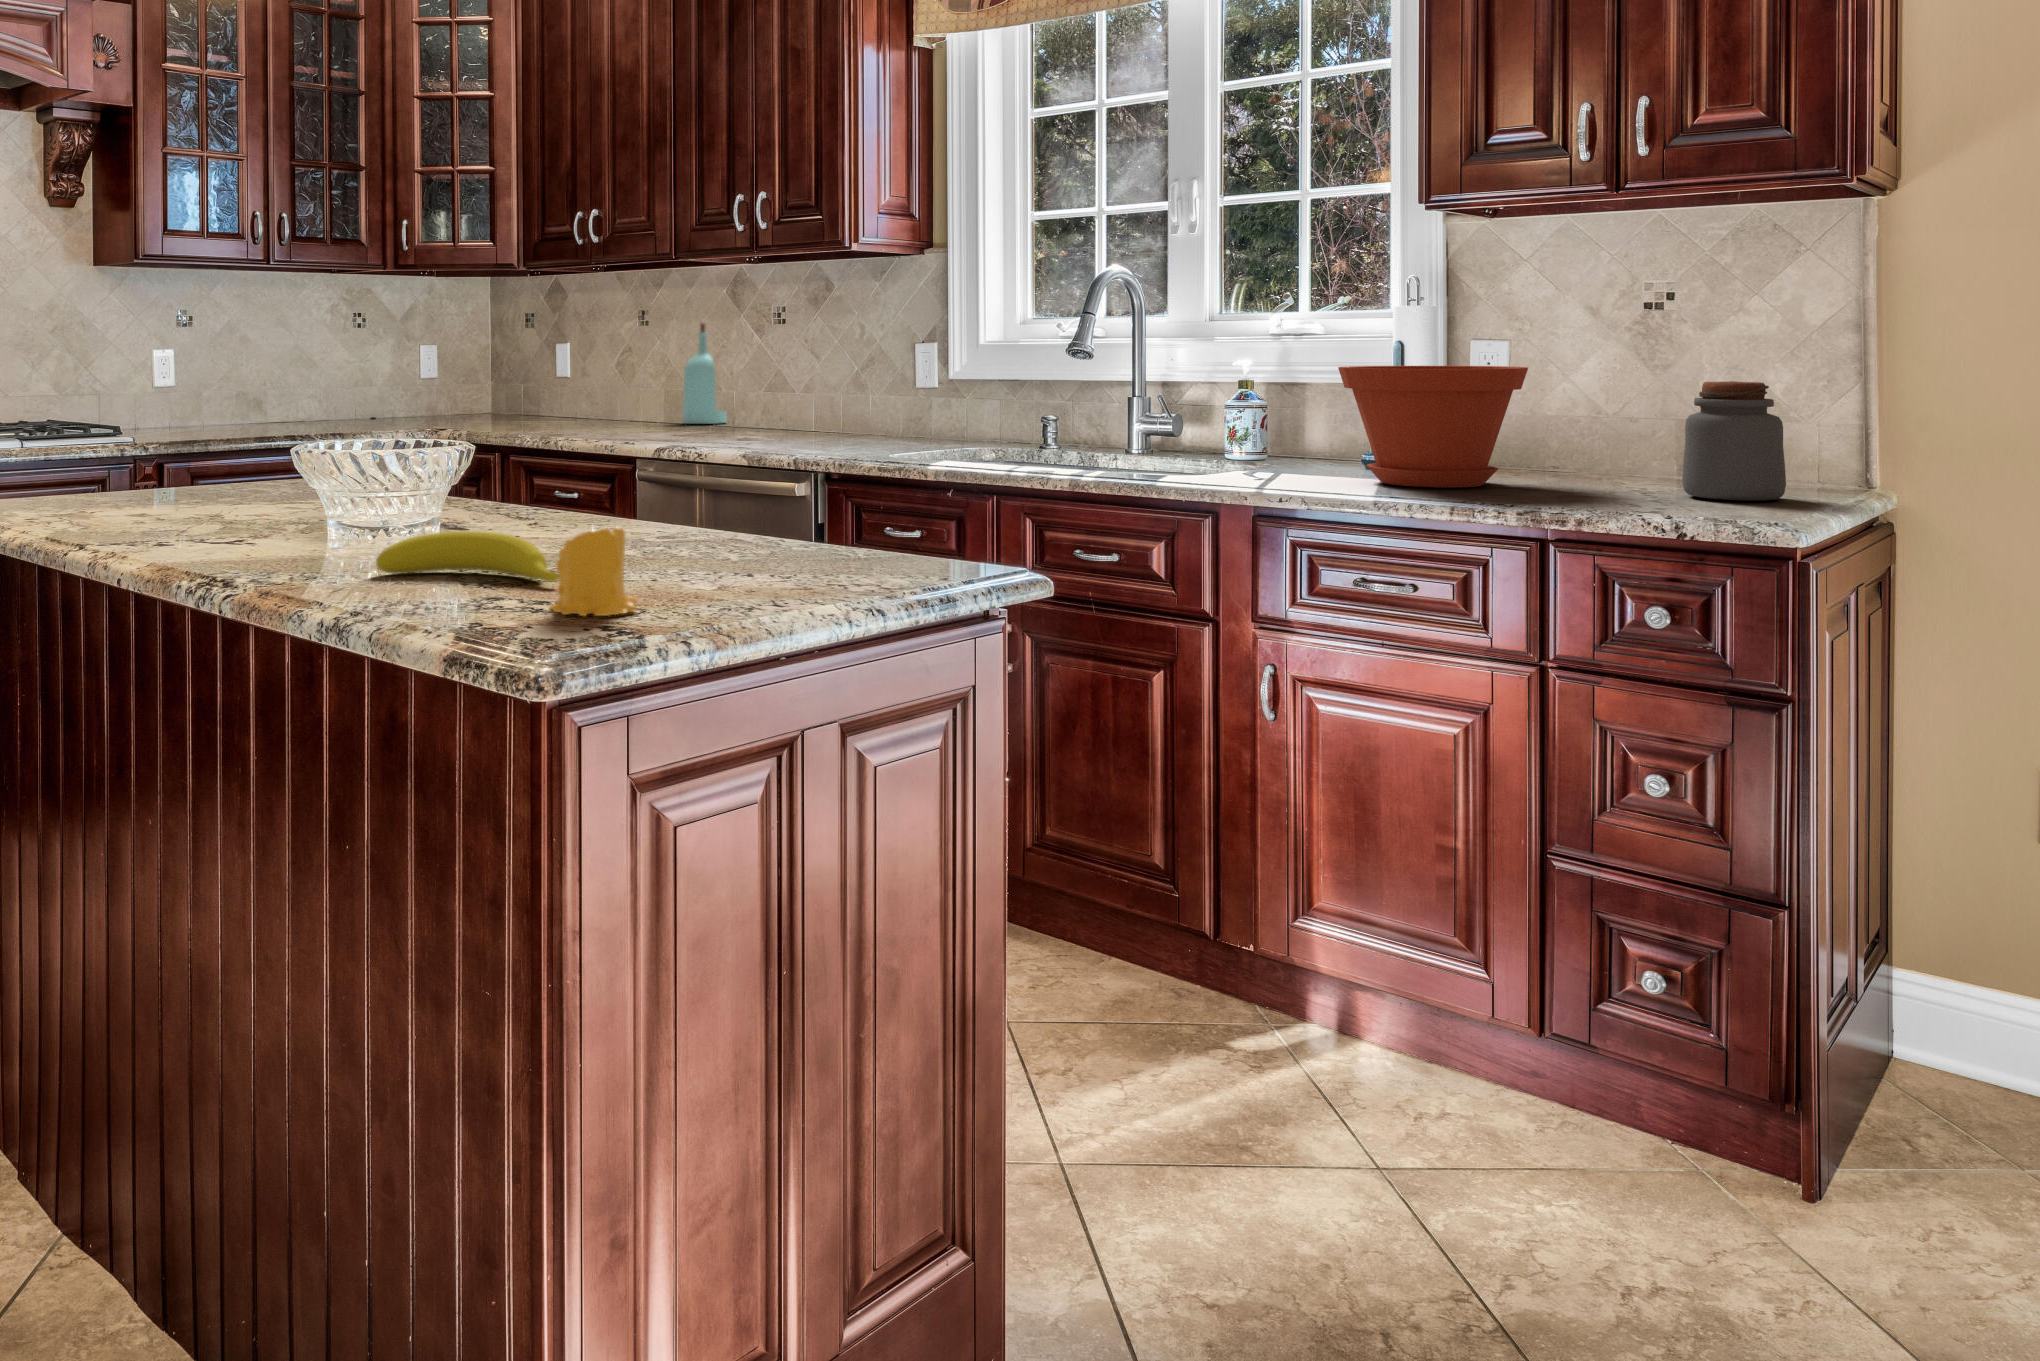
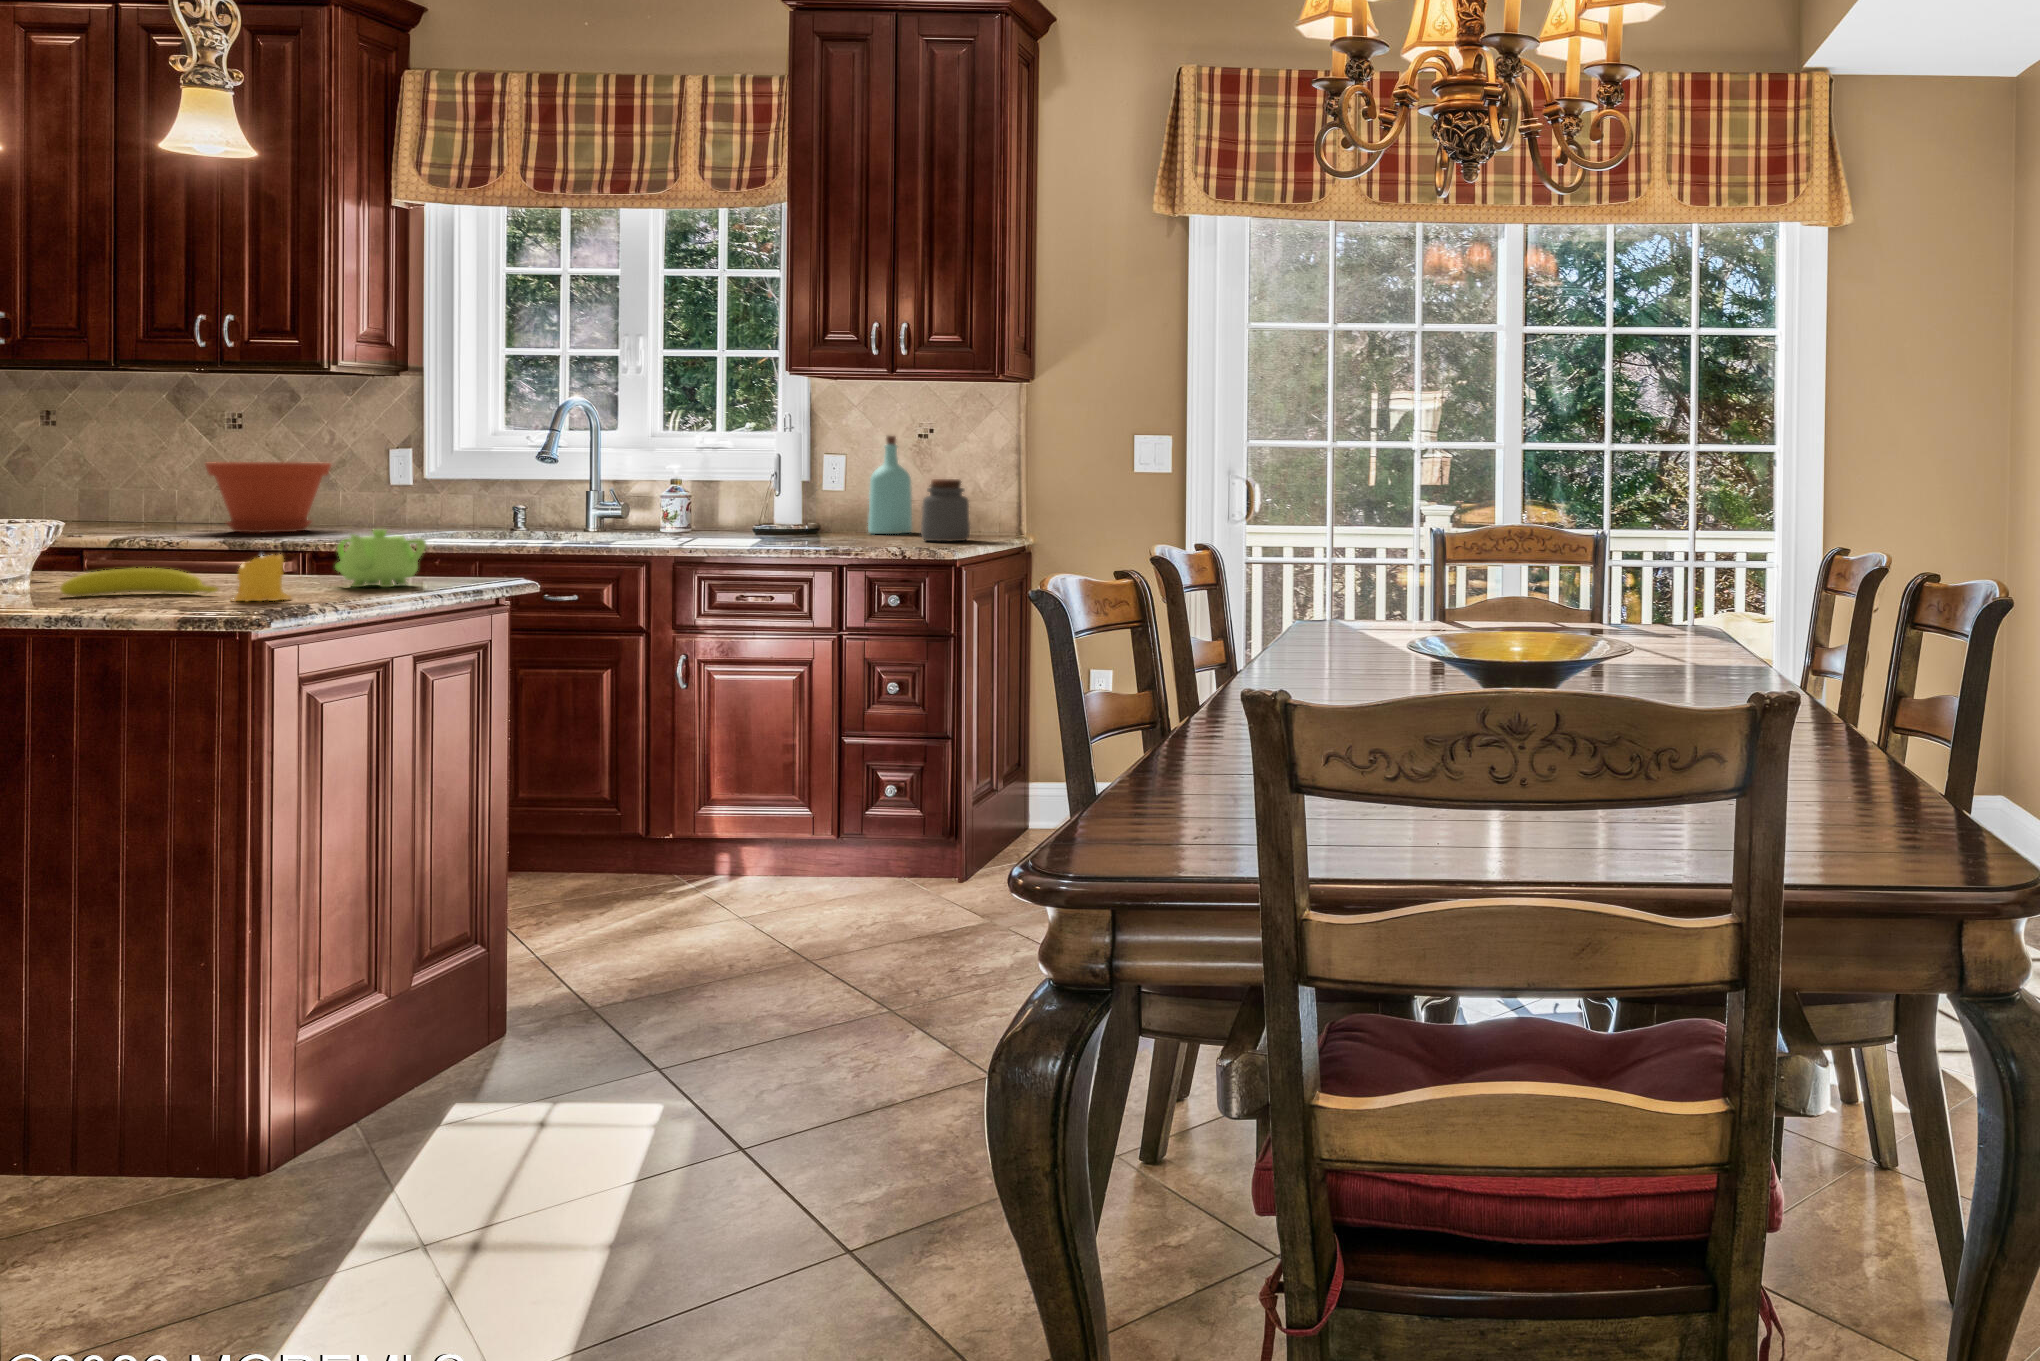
bottle: present [683,323,727,424] -> present [868,436,912,534]
plant pot: present [1338,366,1528,488] -> present [205,462,331,533]
teapot: none [740,475,865,582] -> present [335,529,426,587]

